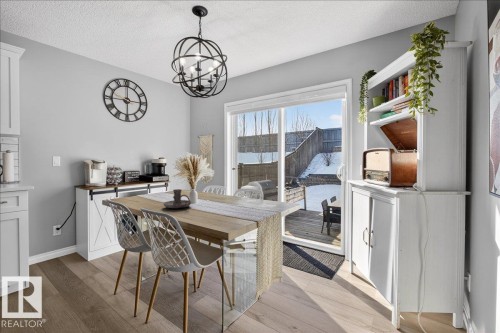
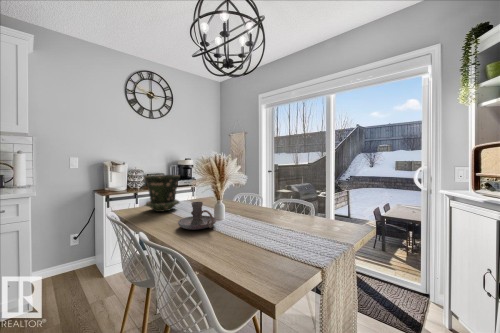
flower pot: none [131,171,160,200] -> present [144,175,180,212]

